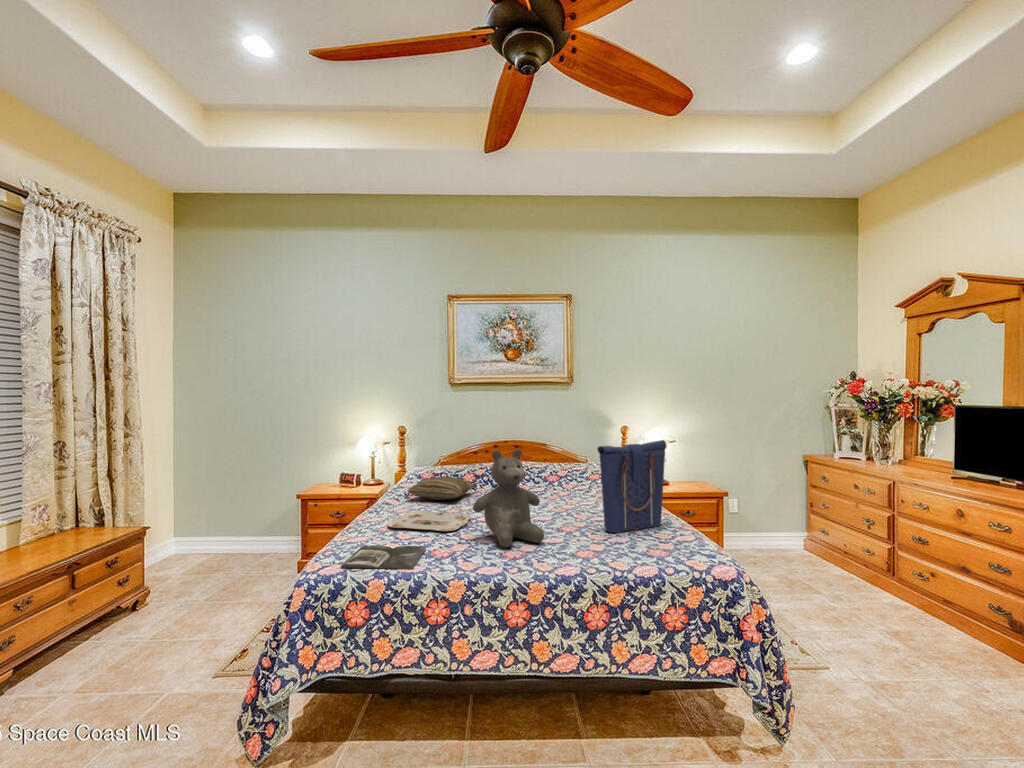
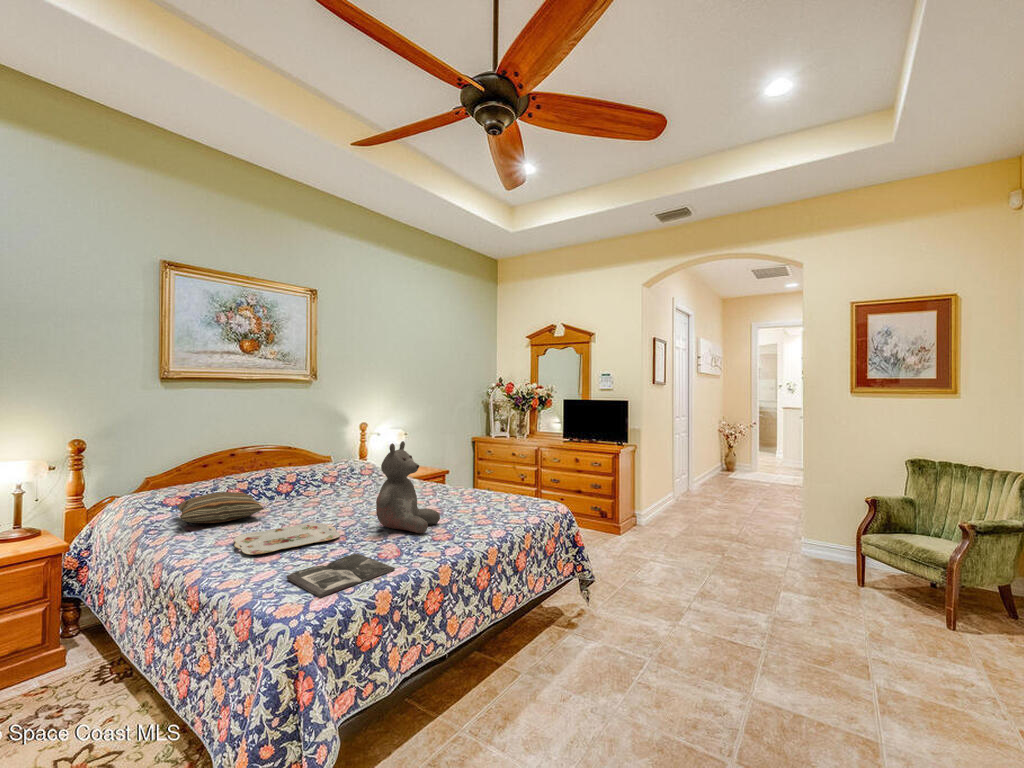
tote bag: present [598,440,666,533] -> none [451,427,478,505]

